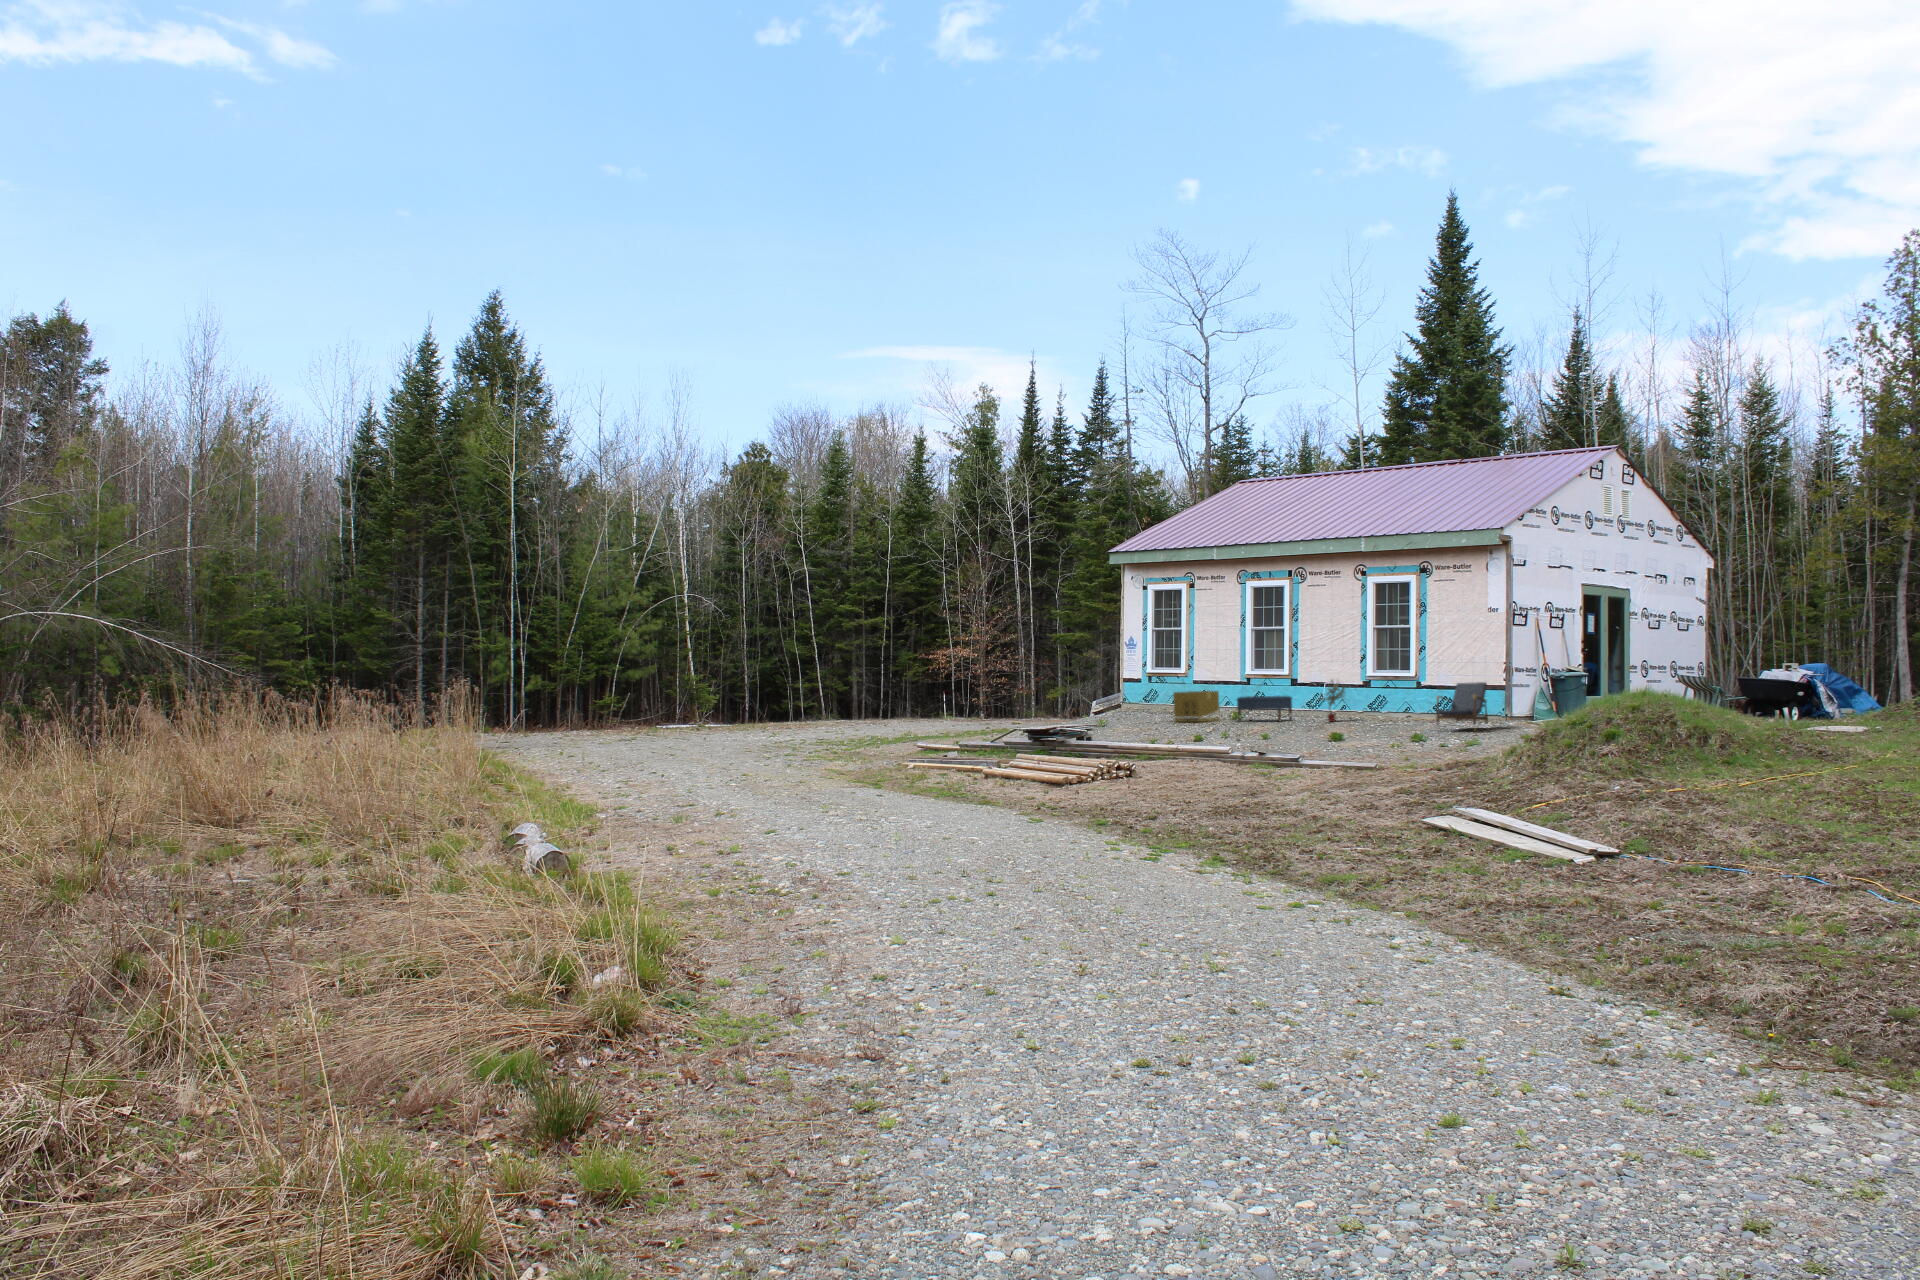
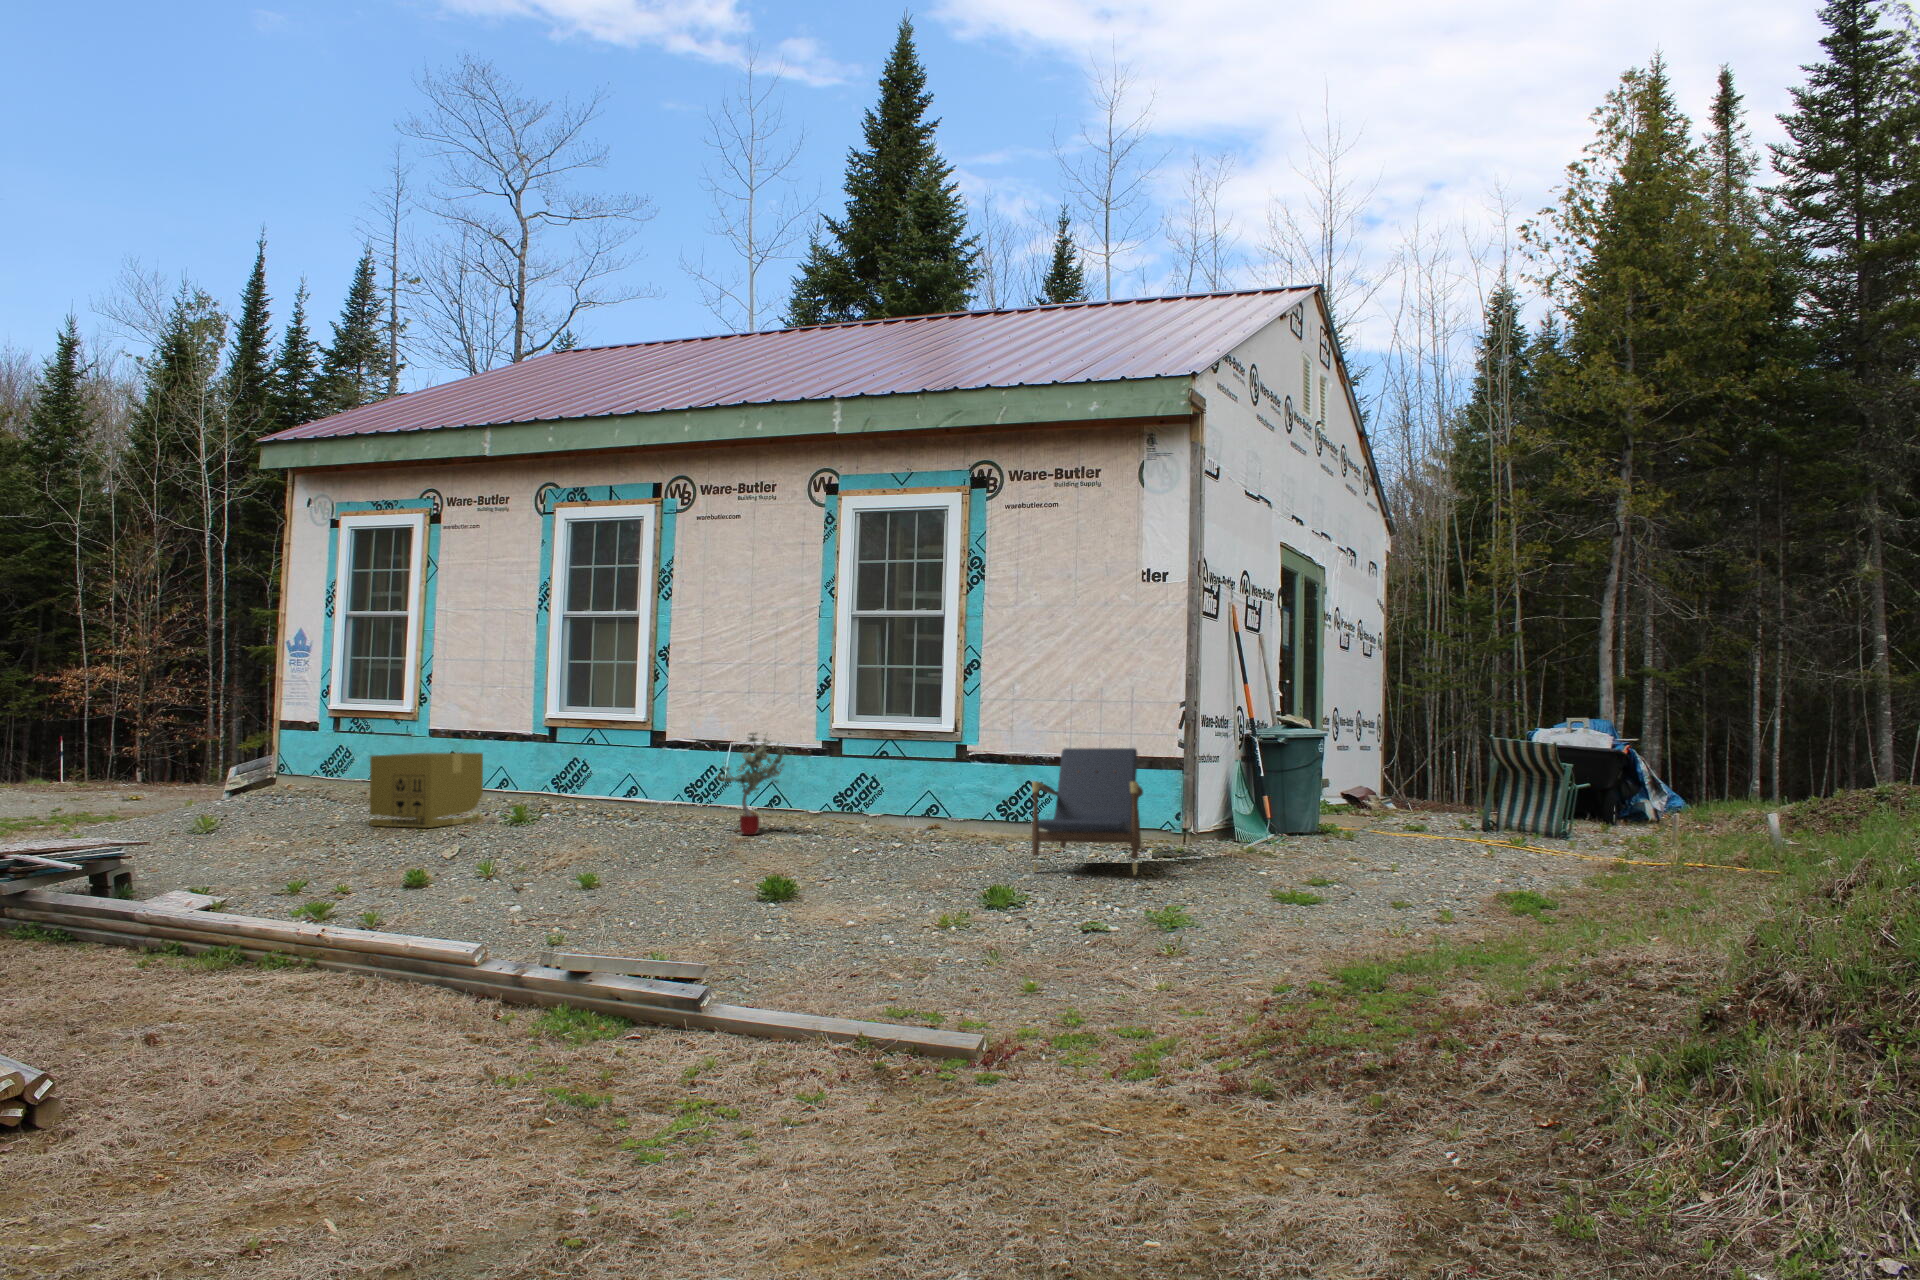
bench: present [1237,696,1292,721] -> none [520,768,654,831]

